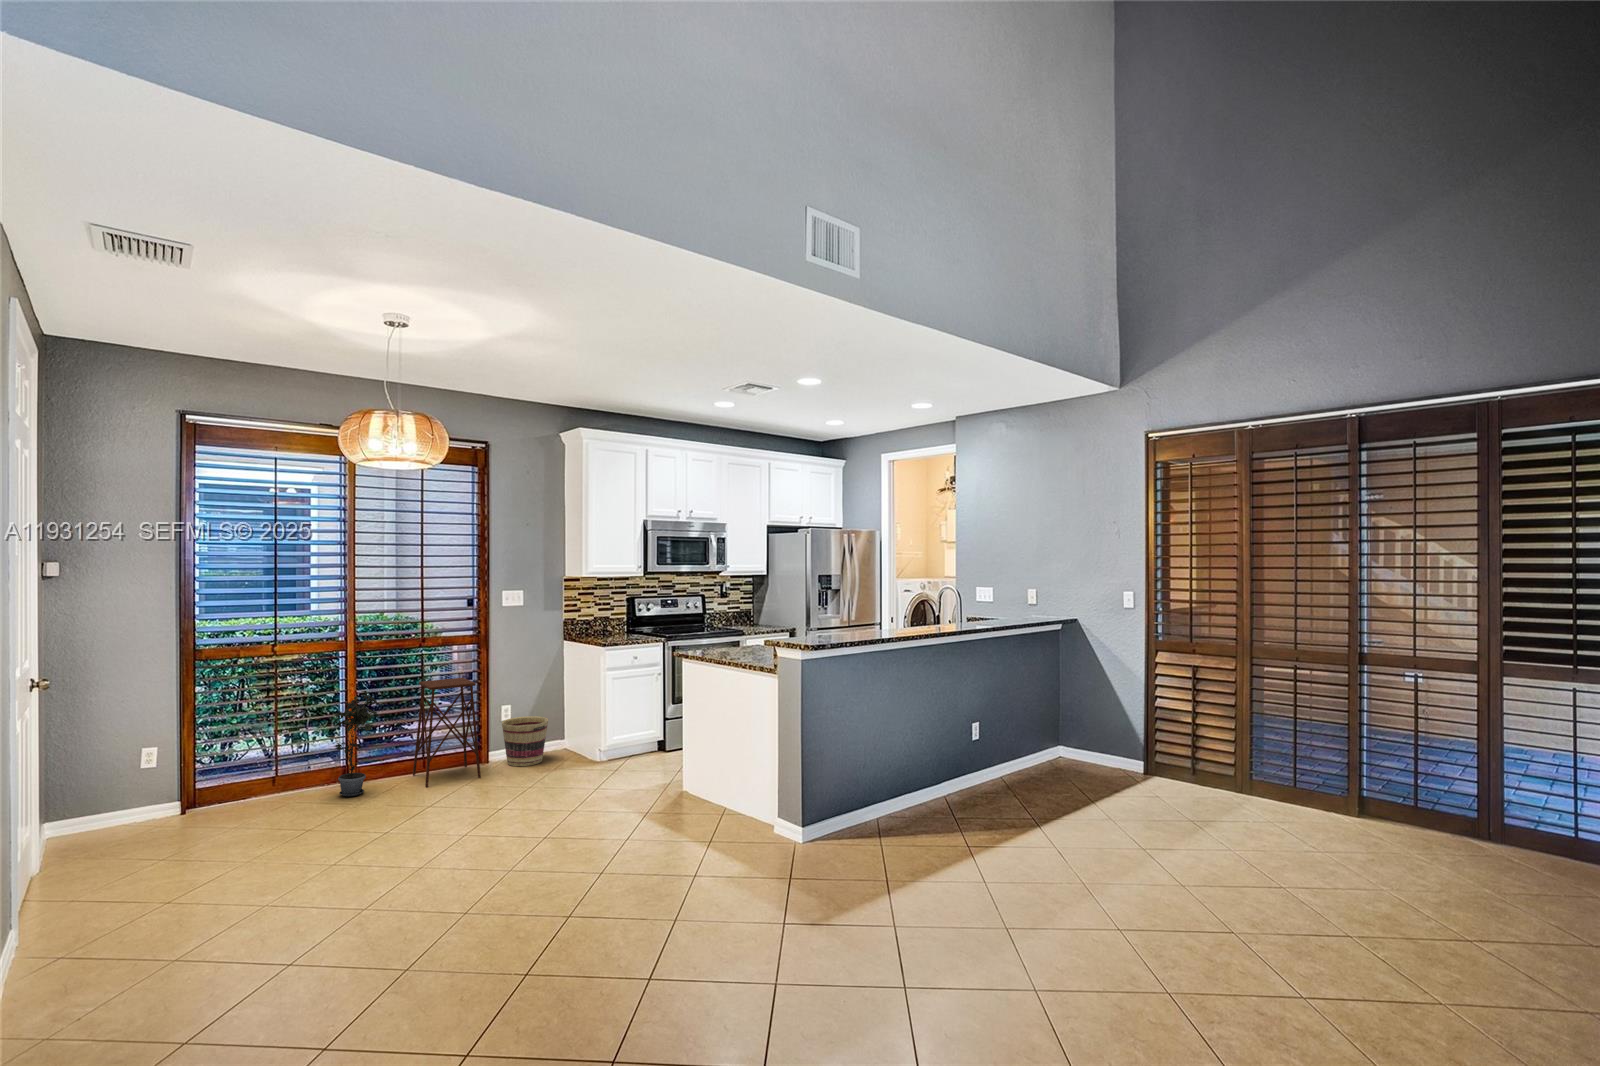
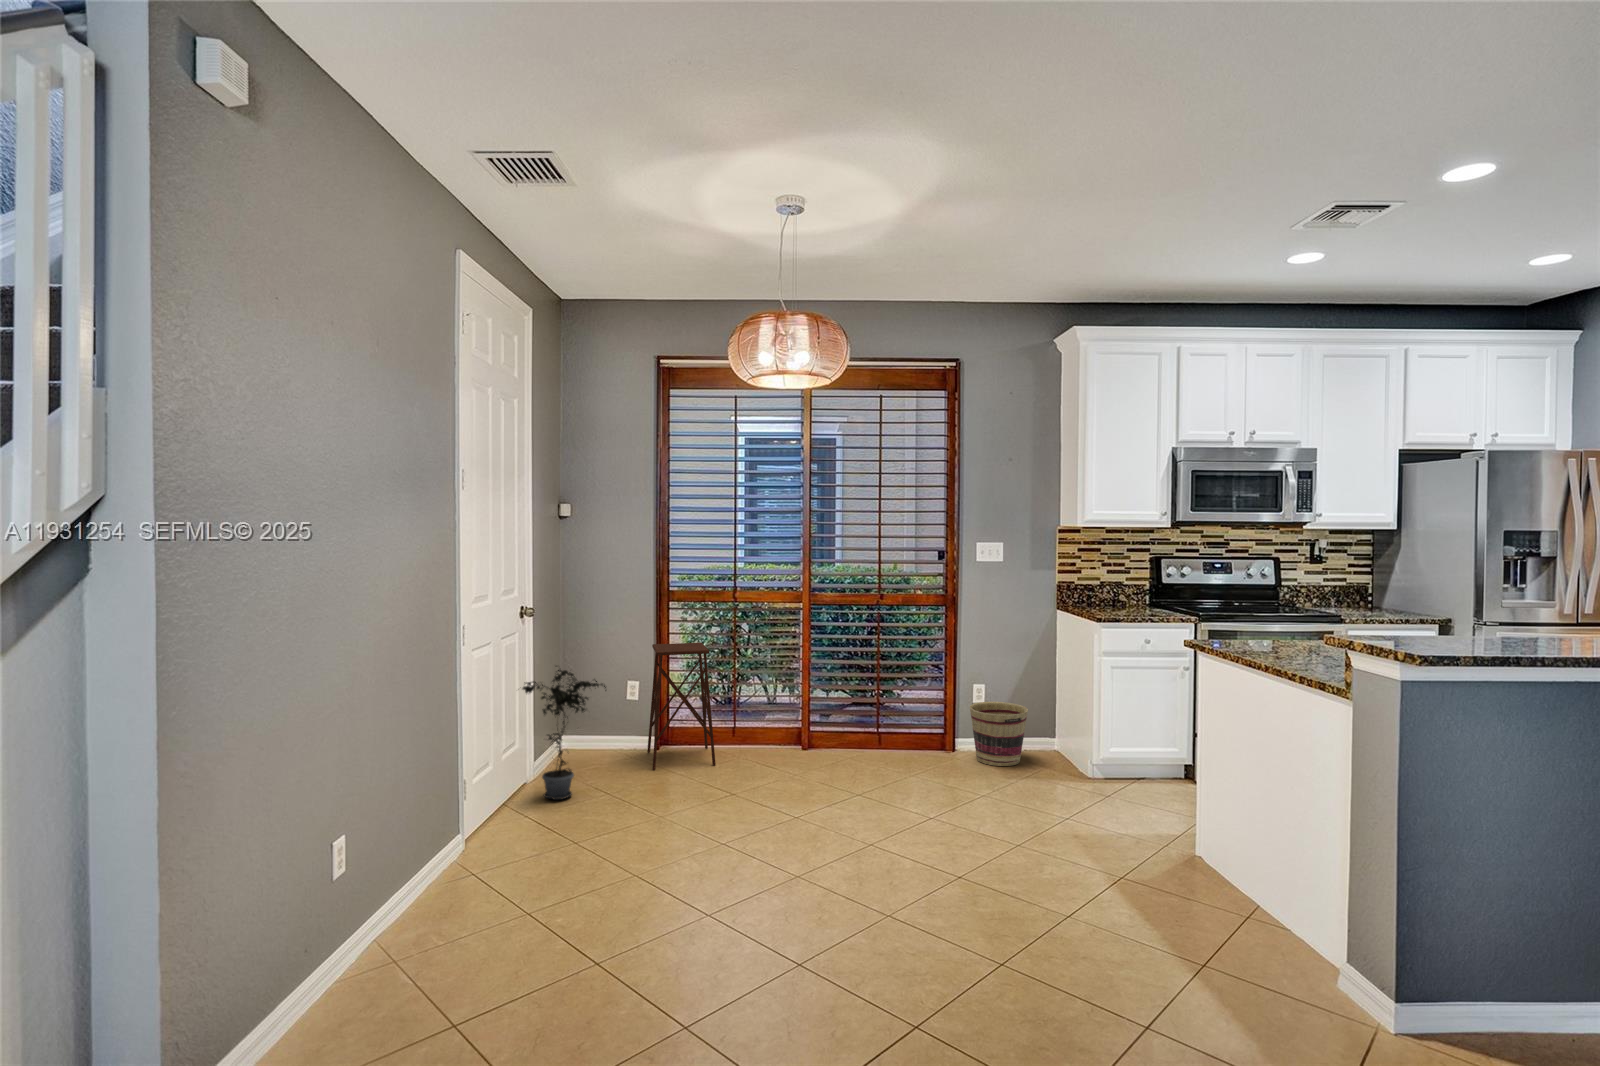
side table: present [413,678,481,787] -> present [647,643,716,770]
potted plant: present [331,691,379,797] -> present [523,666,606,800]

